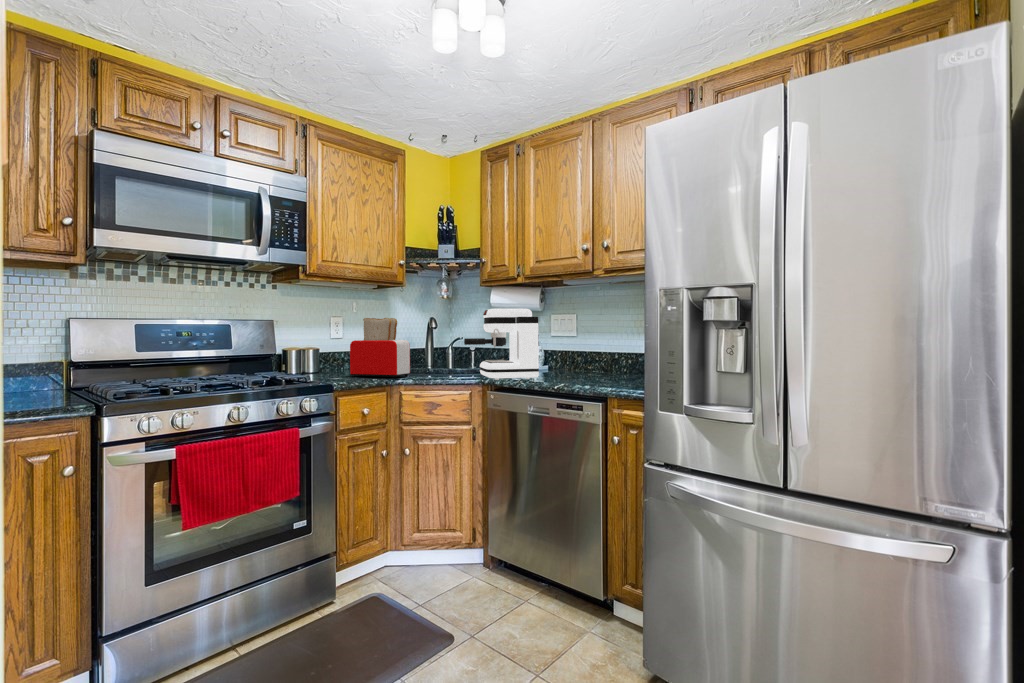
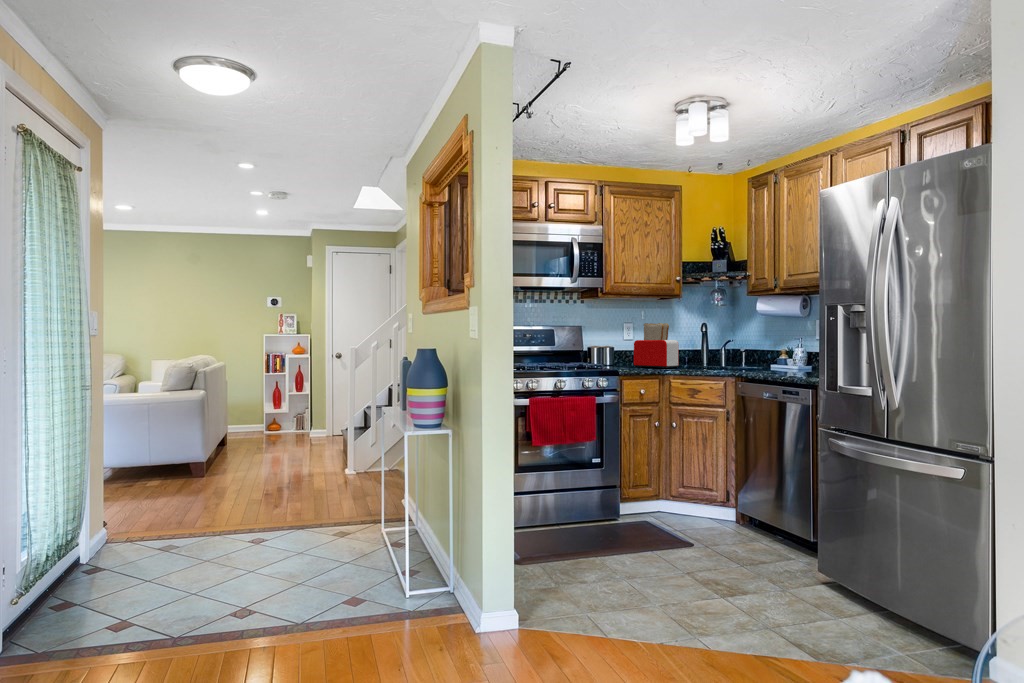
coffee maker: present [464,309,539,380] -> none [721,315,781,372]

